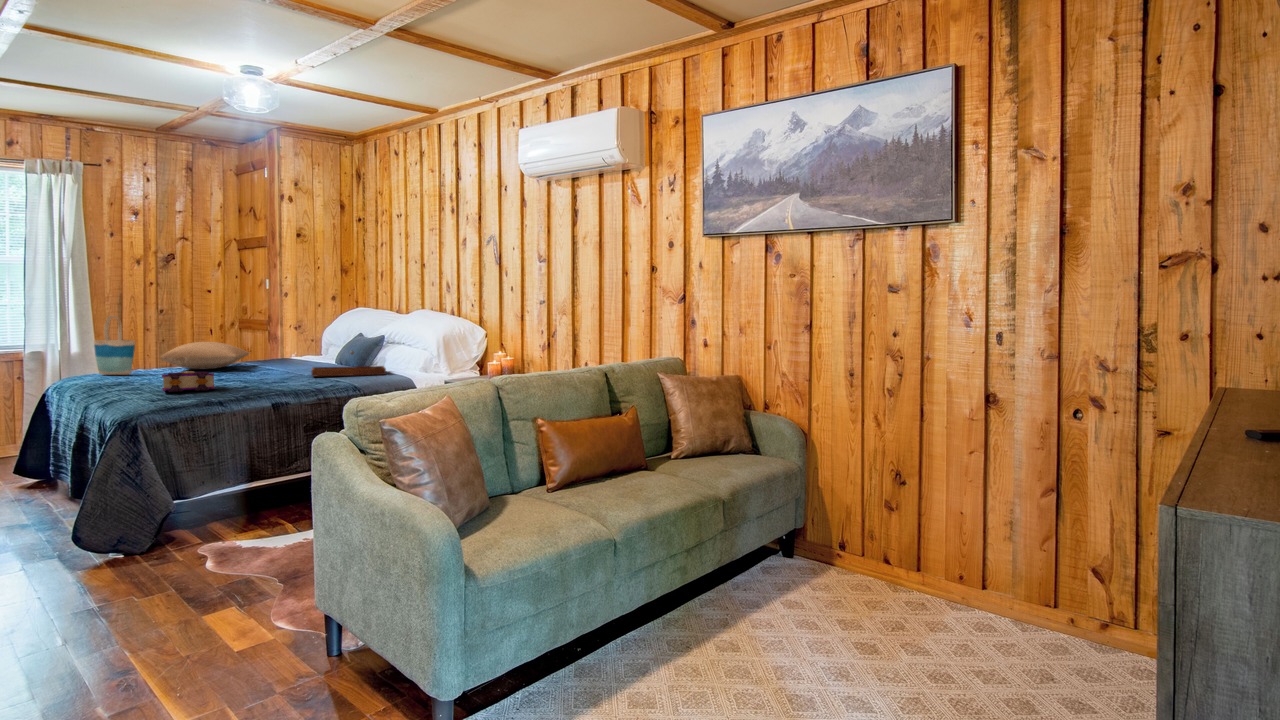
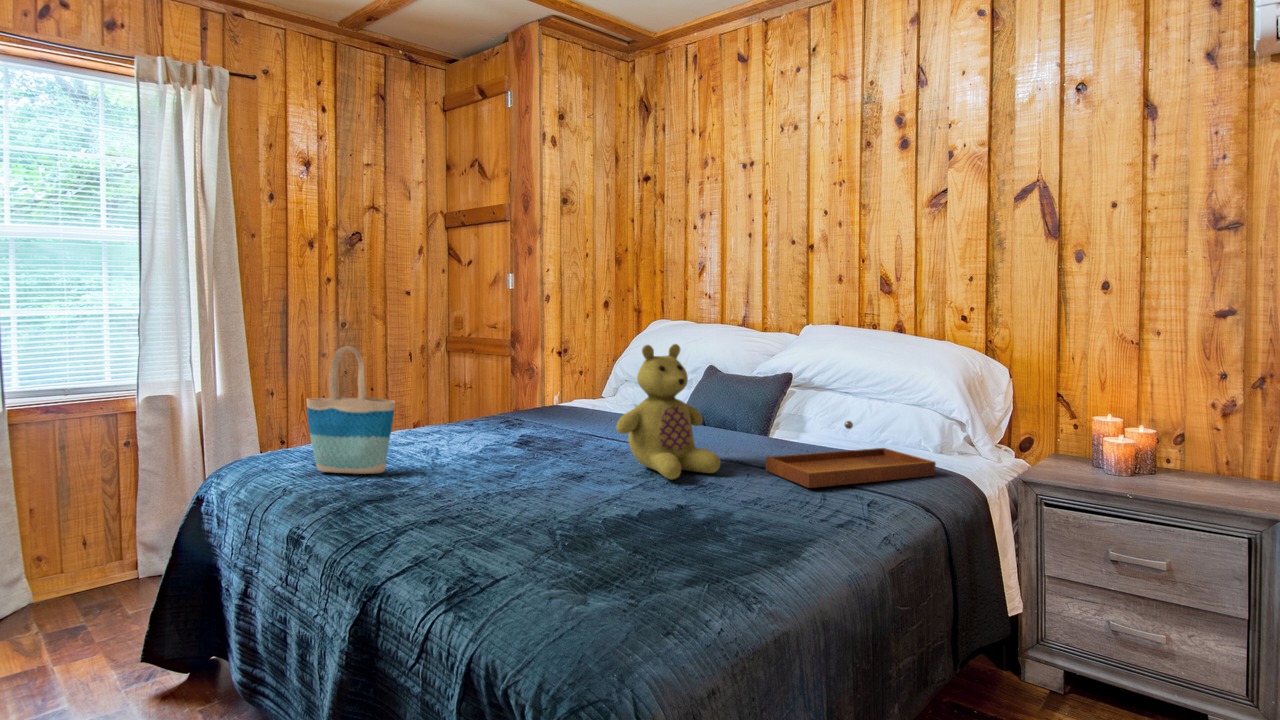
stuffed bear: none [239,315,293,375] -> present [616,344,721,479]
pillow: present [161,342,250,369] -> none [442,394,585,451]
book: present [162,371,215,392] -> none [564,507,717,589]

